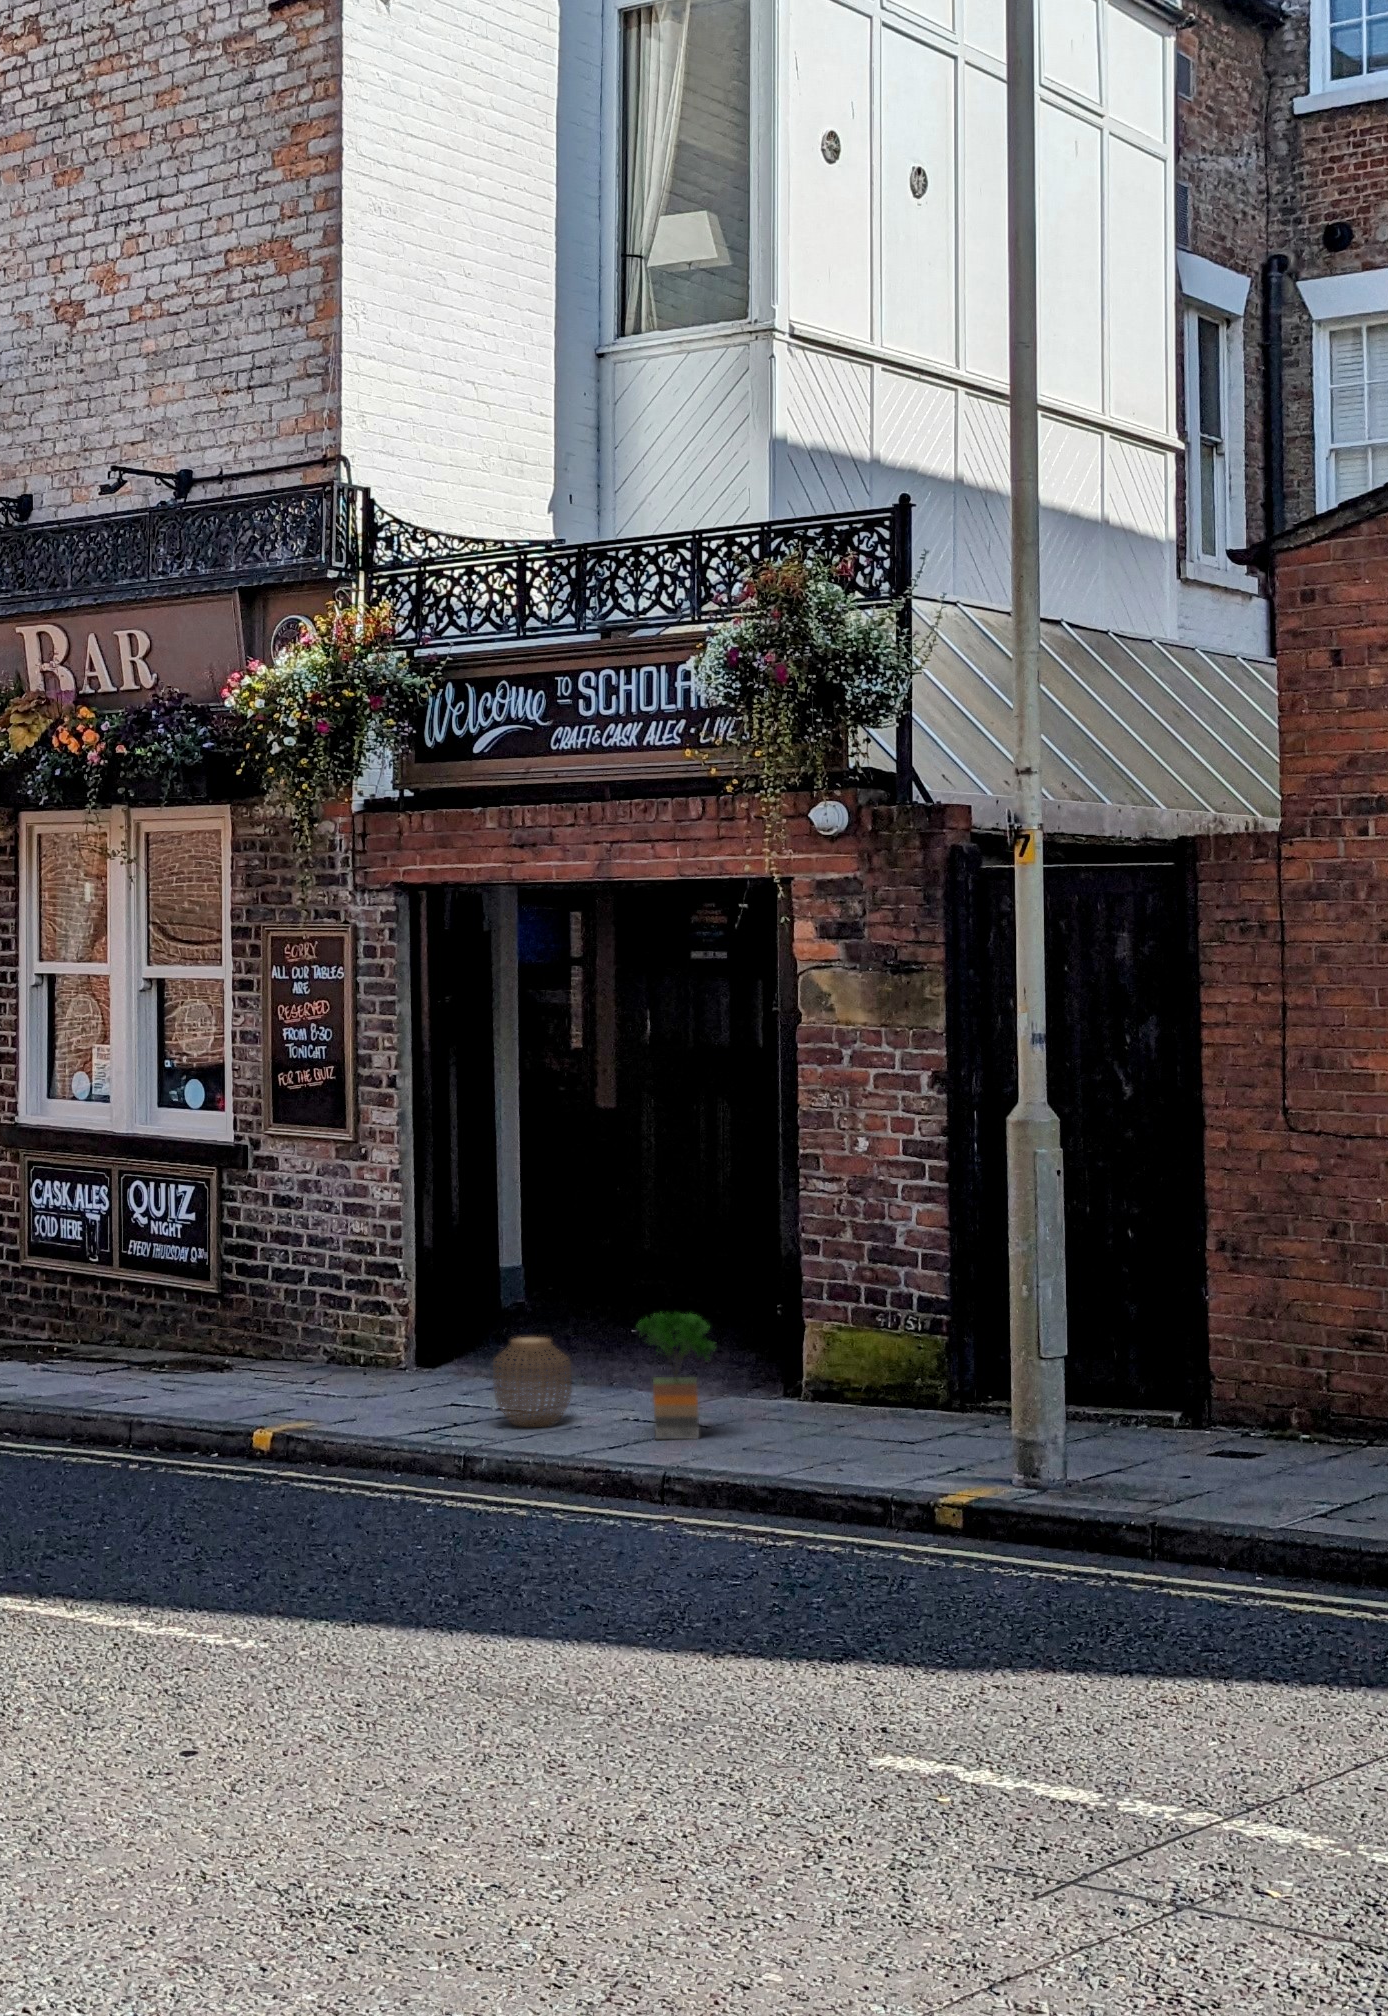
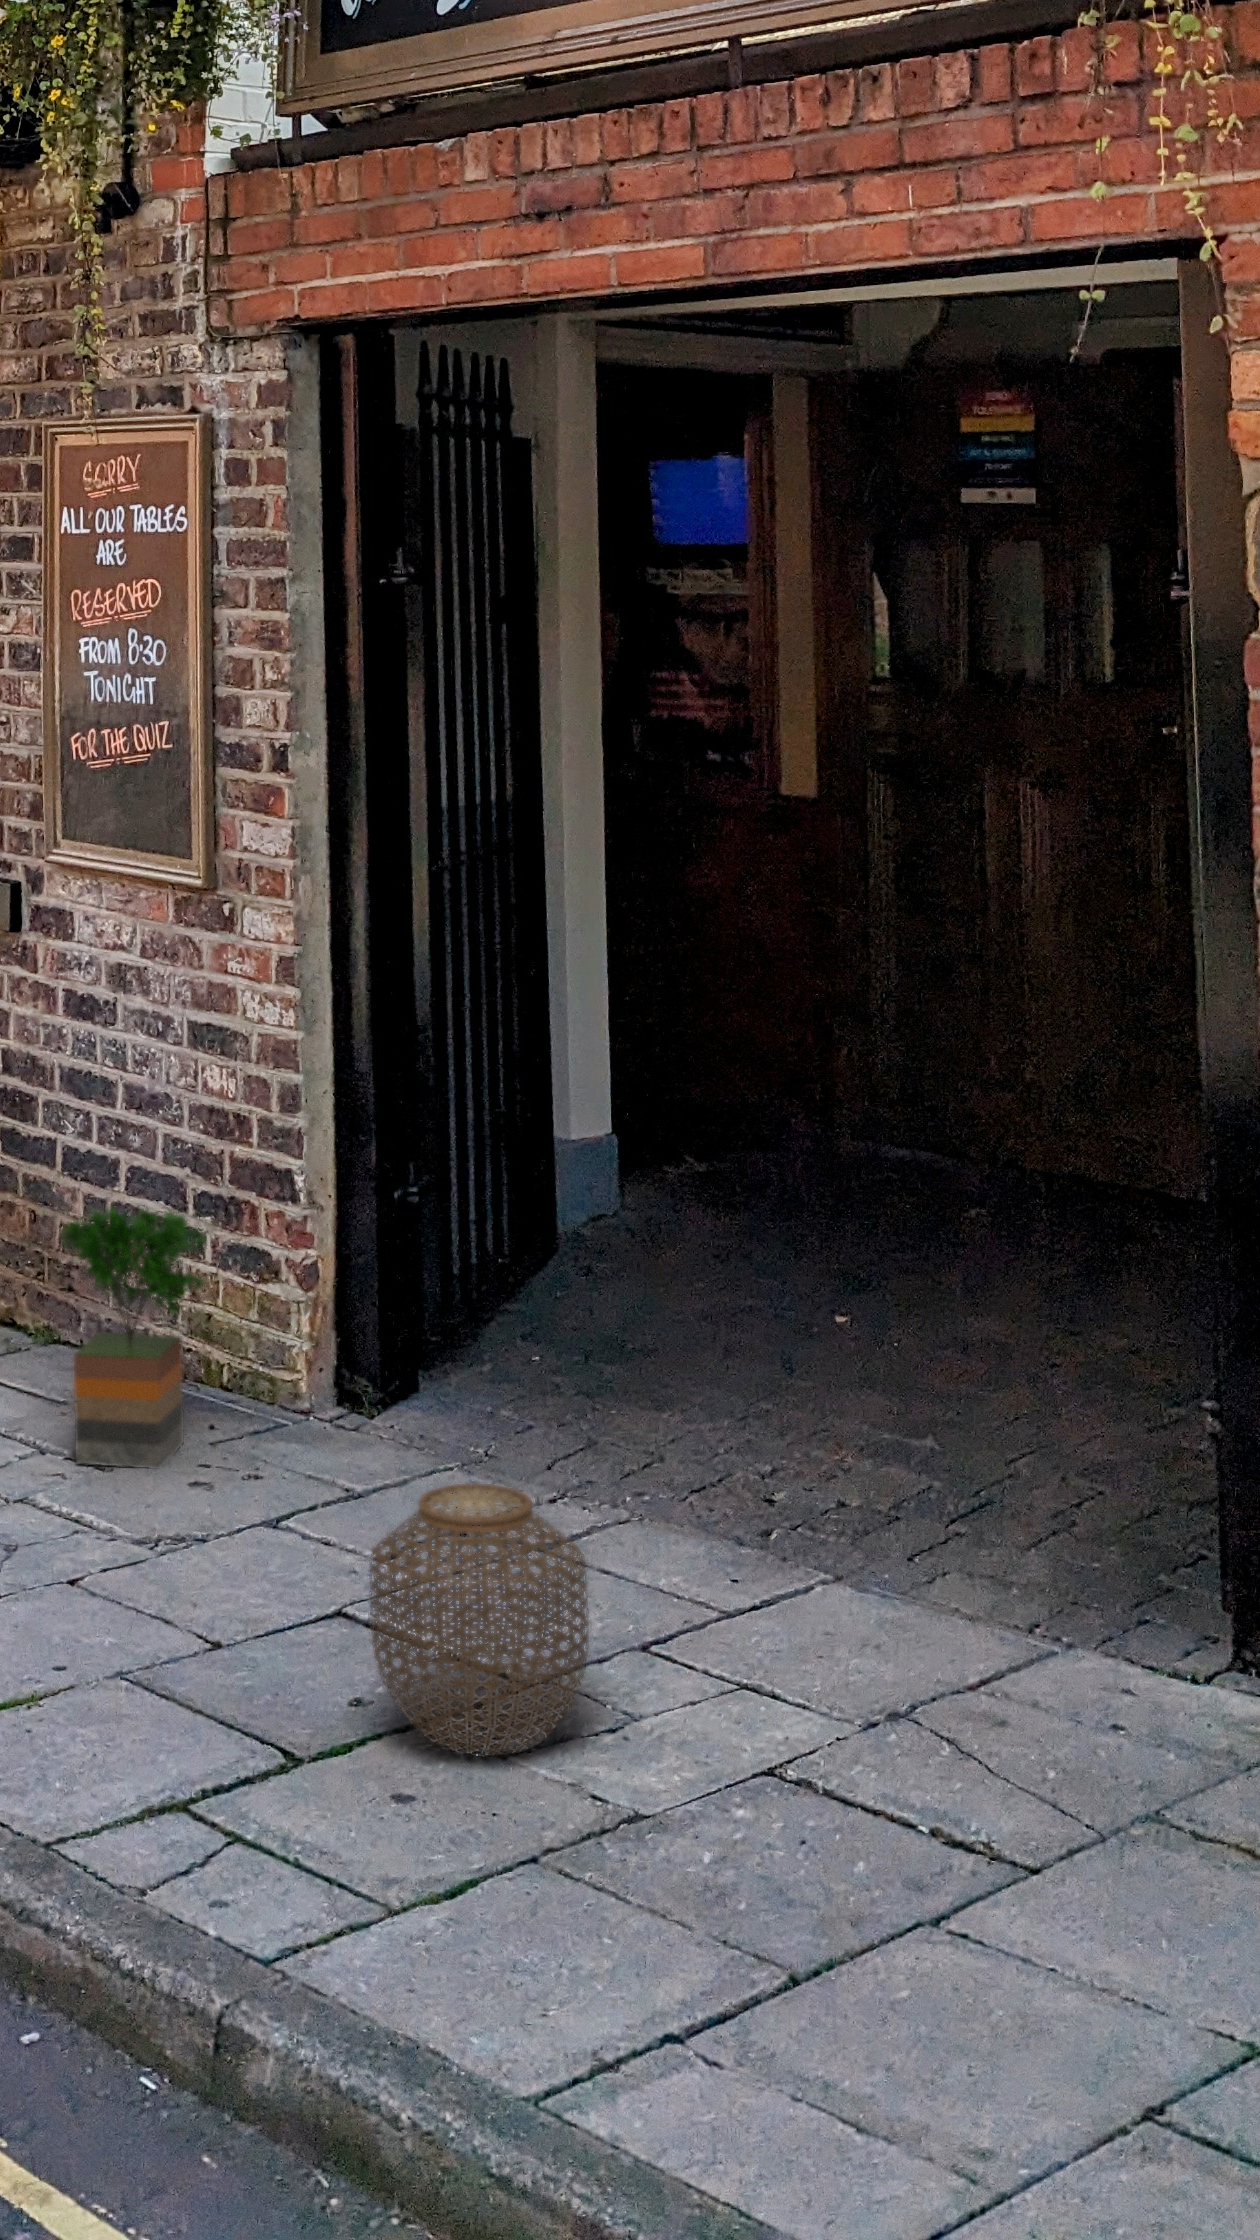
potted tree: present [638,1313,716,1439] -> present [62,1208,207,1469]

